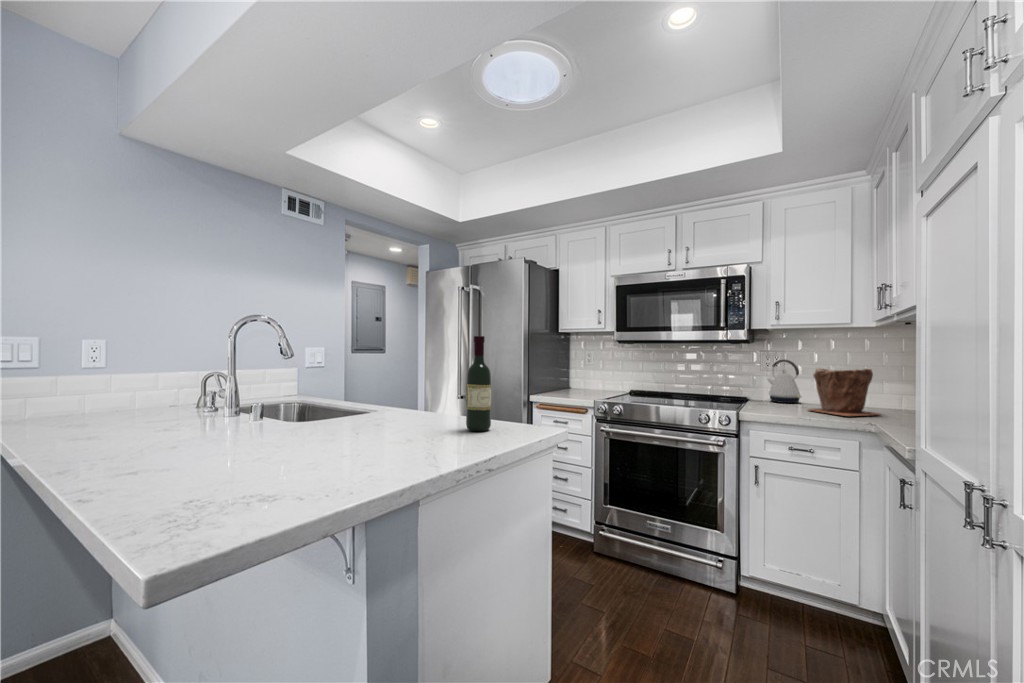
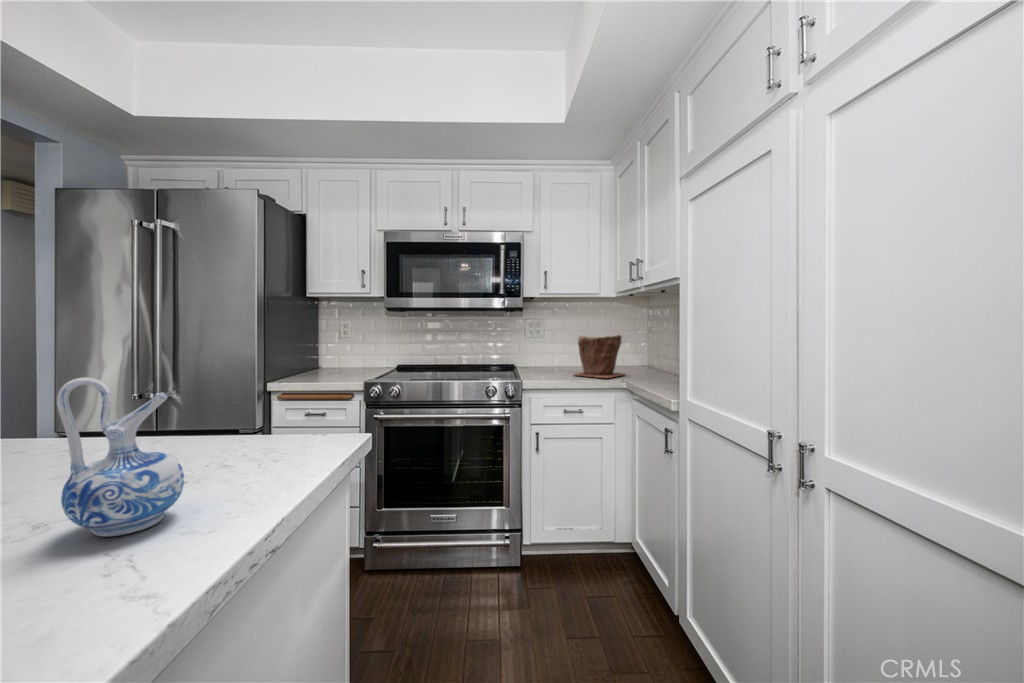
wine bottle: present [466,336,491,431] -> none [183,287,240,464]
kettle: present [767,360,801,403] -> none [532,328,562,369]
ceramic pitcher: none [419,379,460,449] -> present [57,377,184,537]

